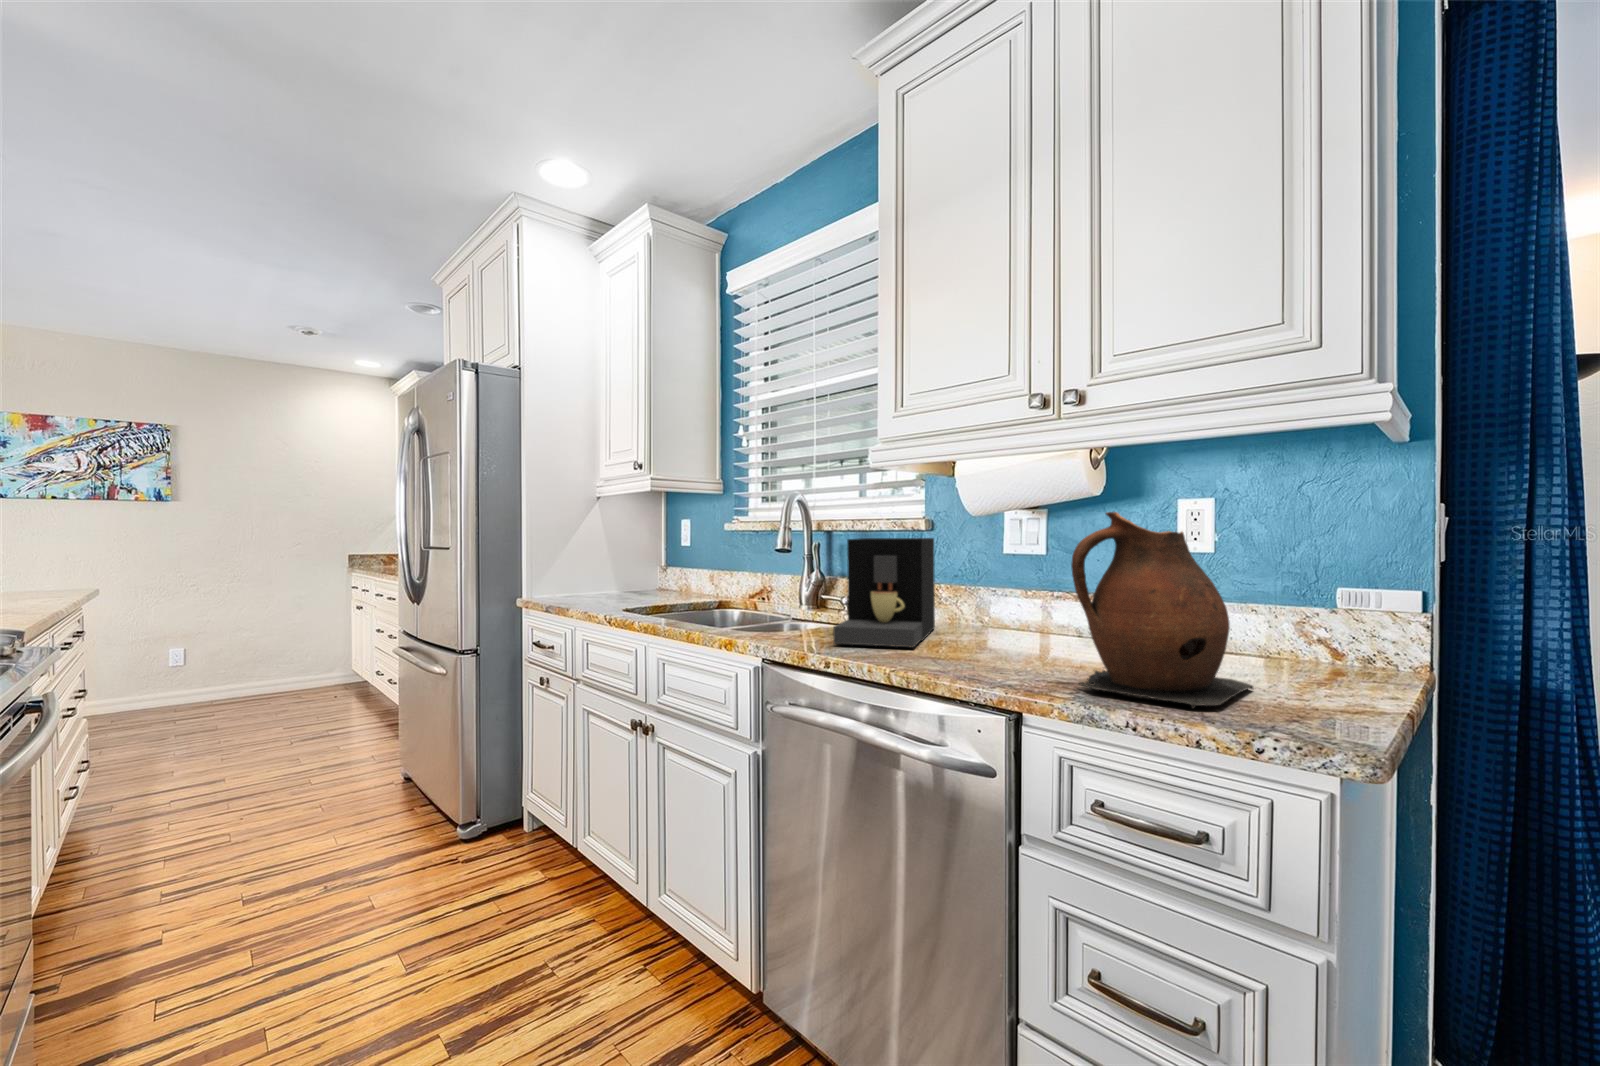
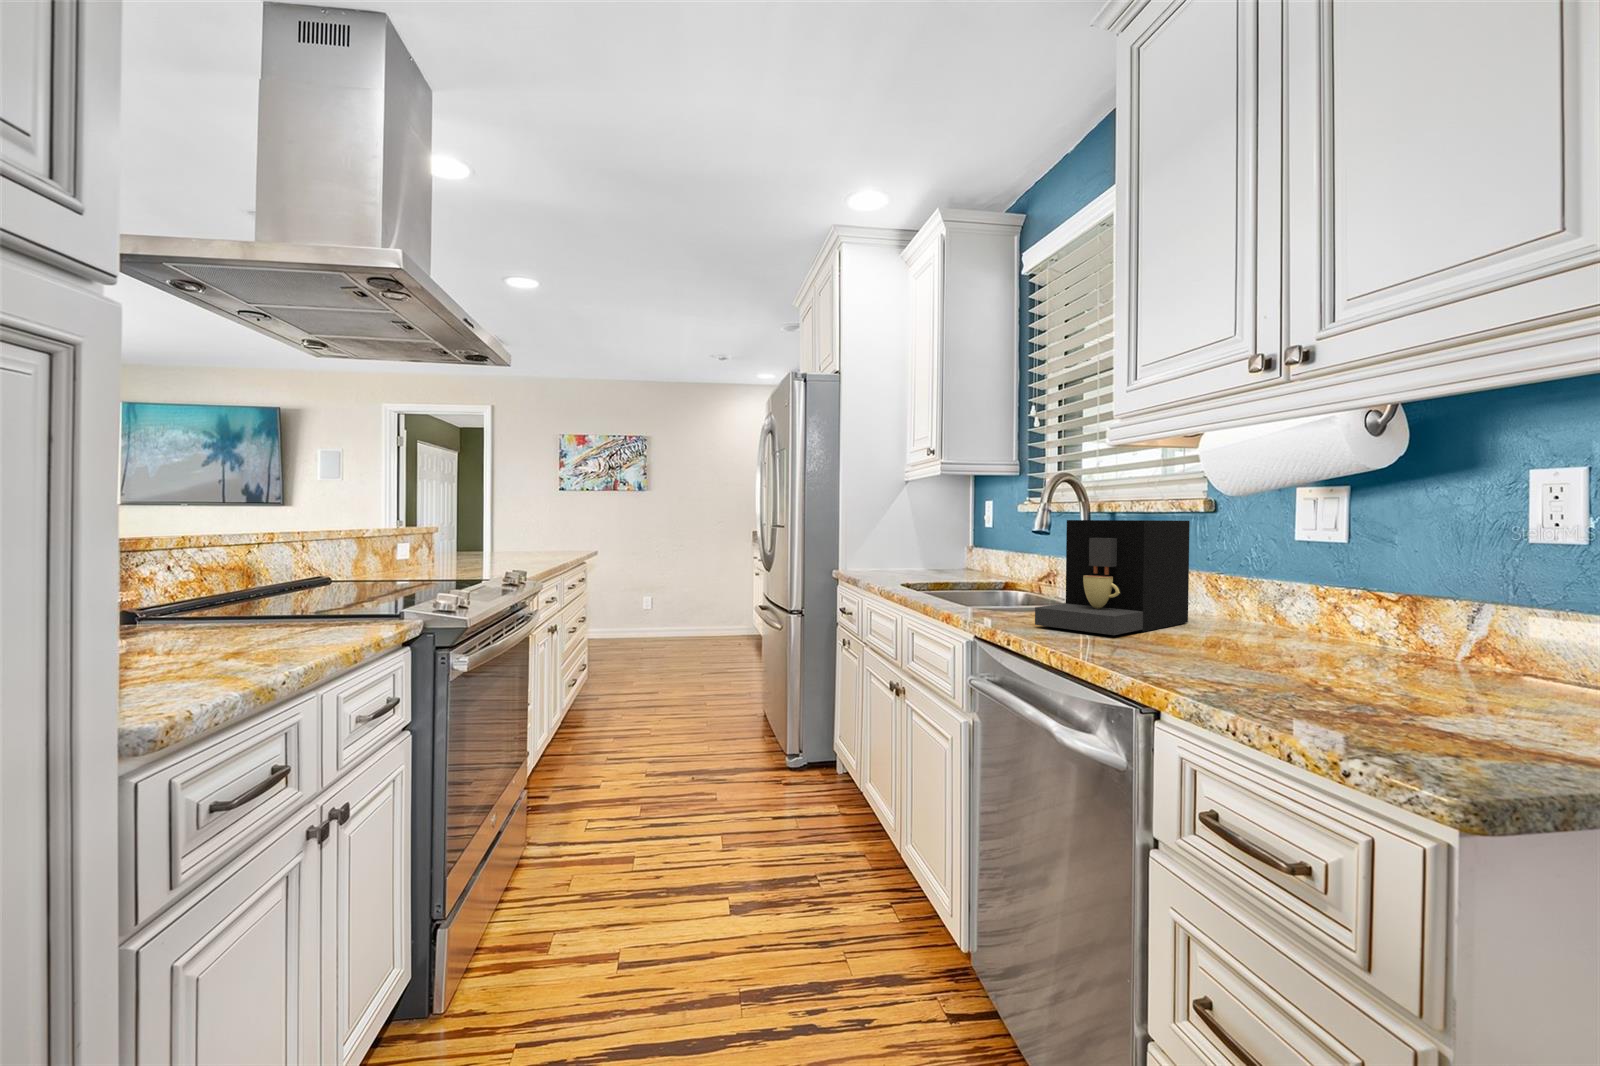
ceramic pitcher: present [1071,512,1253,709] -> none [1223,486,1491,724]

